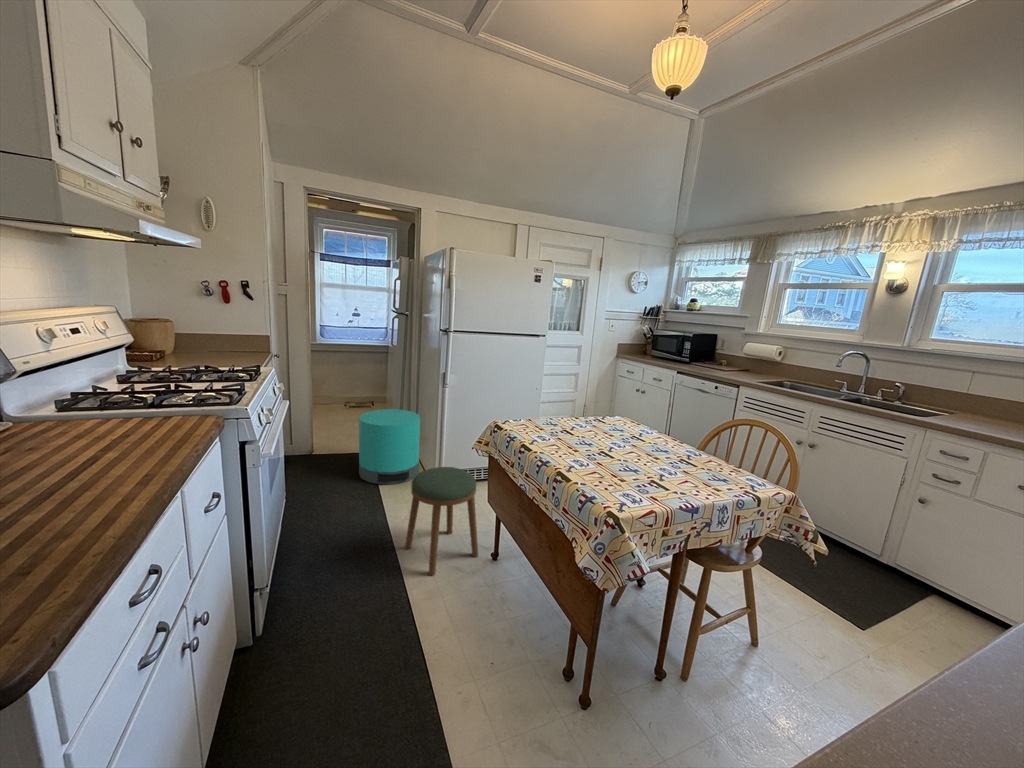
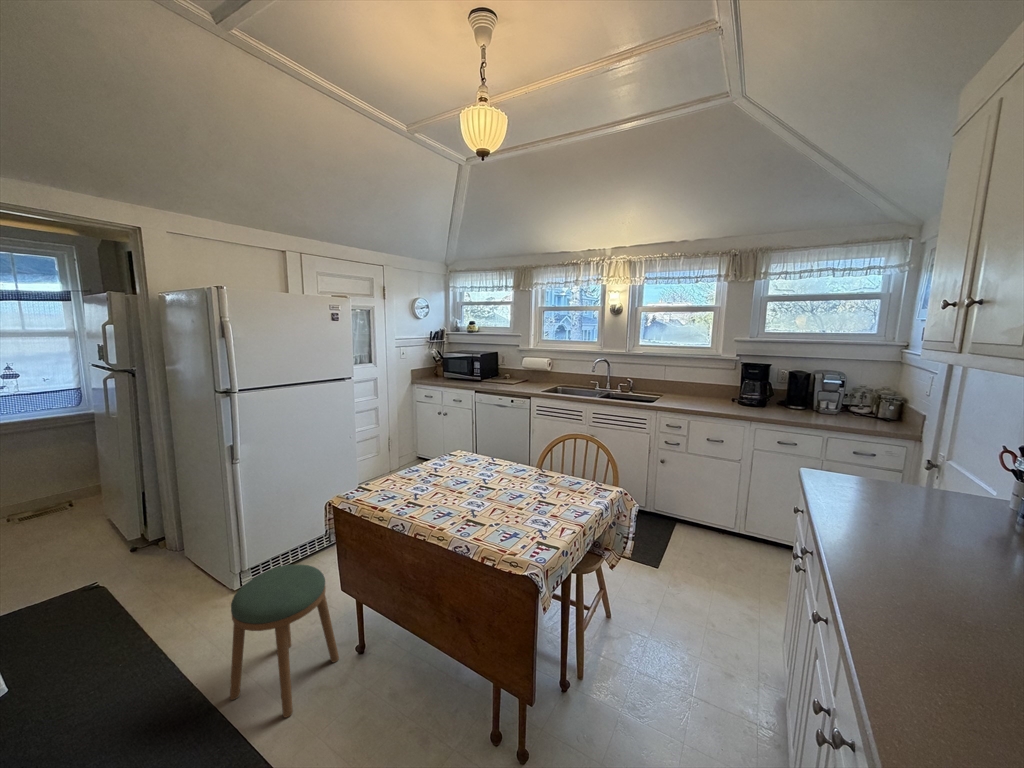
trash can: present [359,409,420,484] -> none [81,504,203,628]

